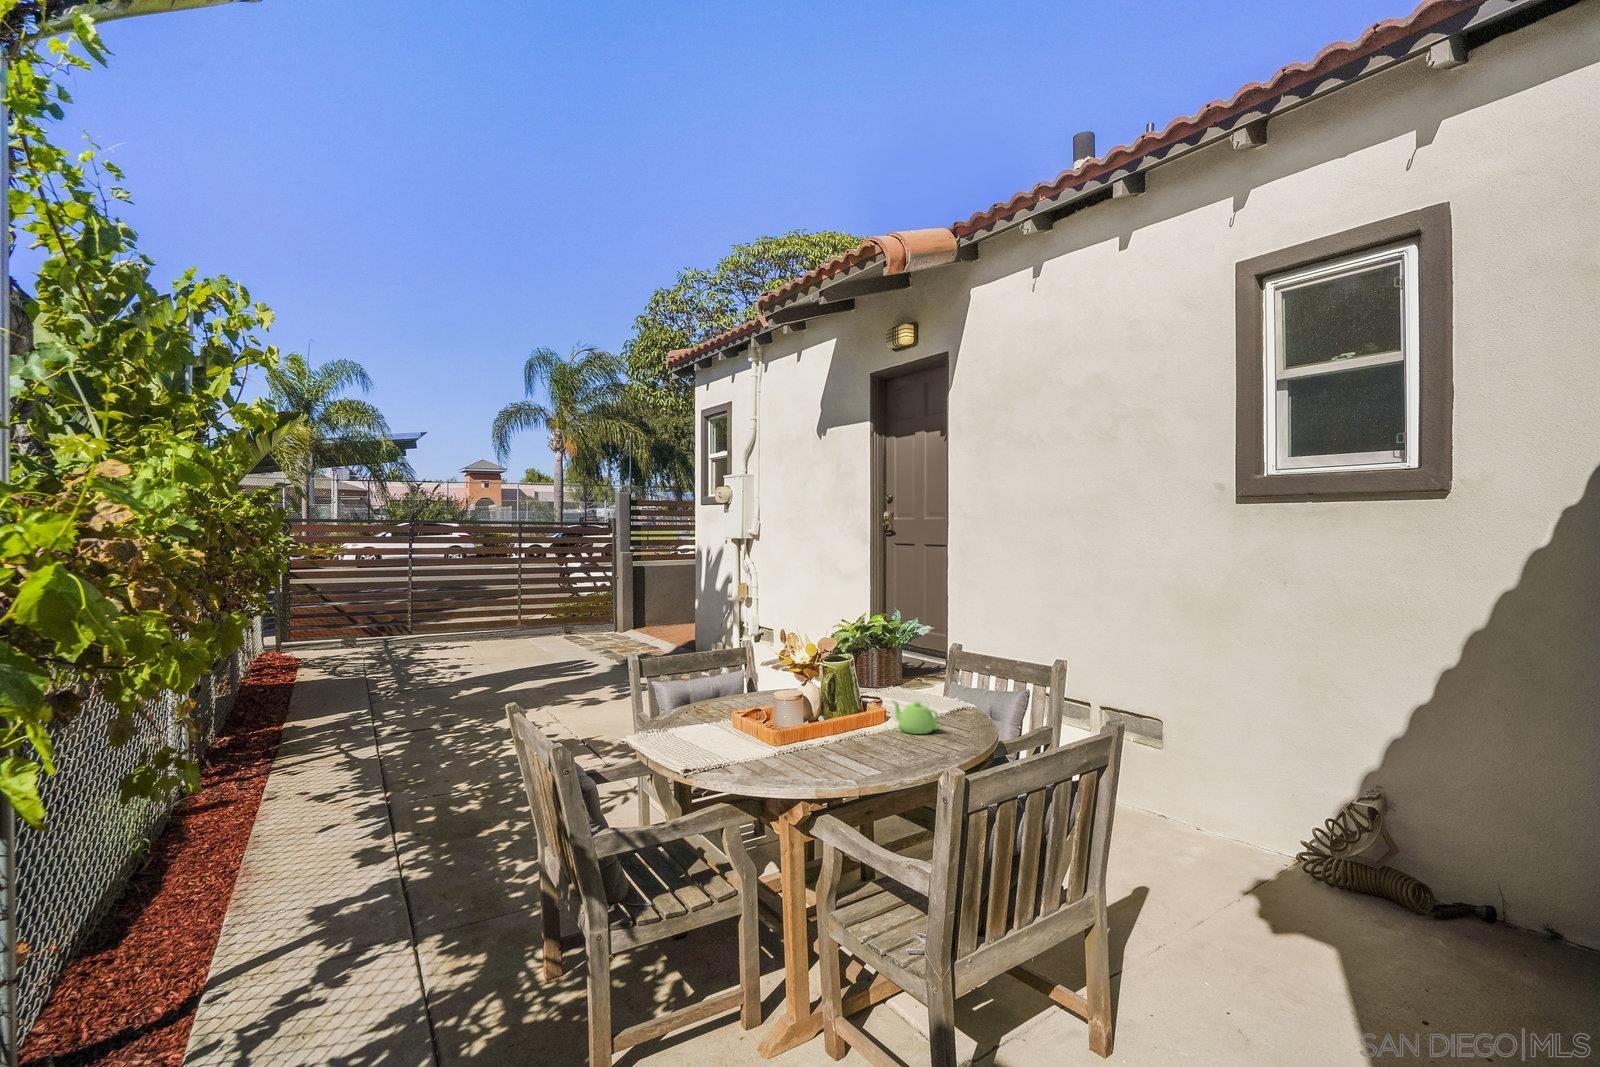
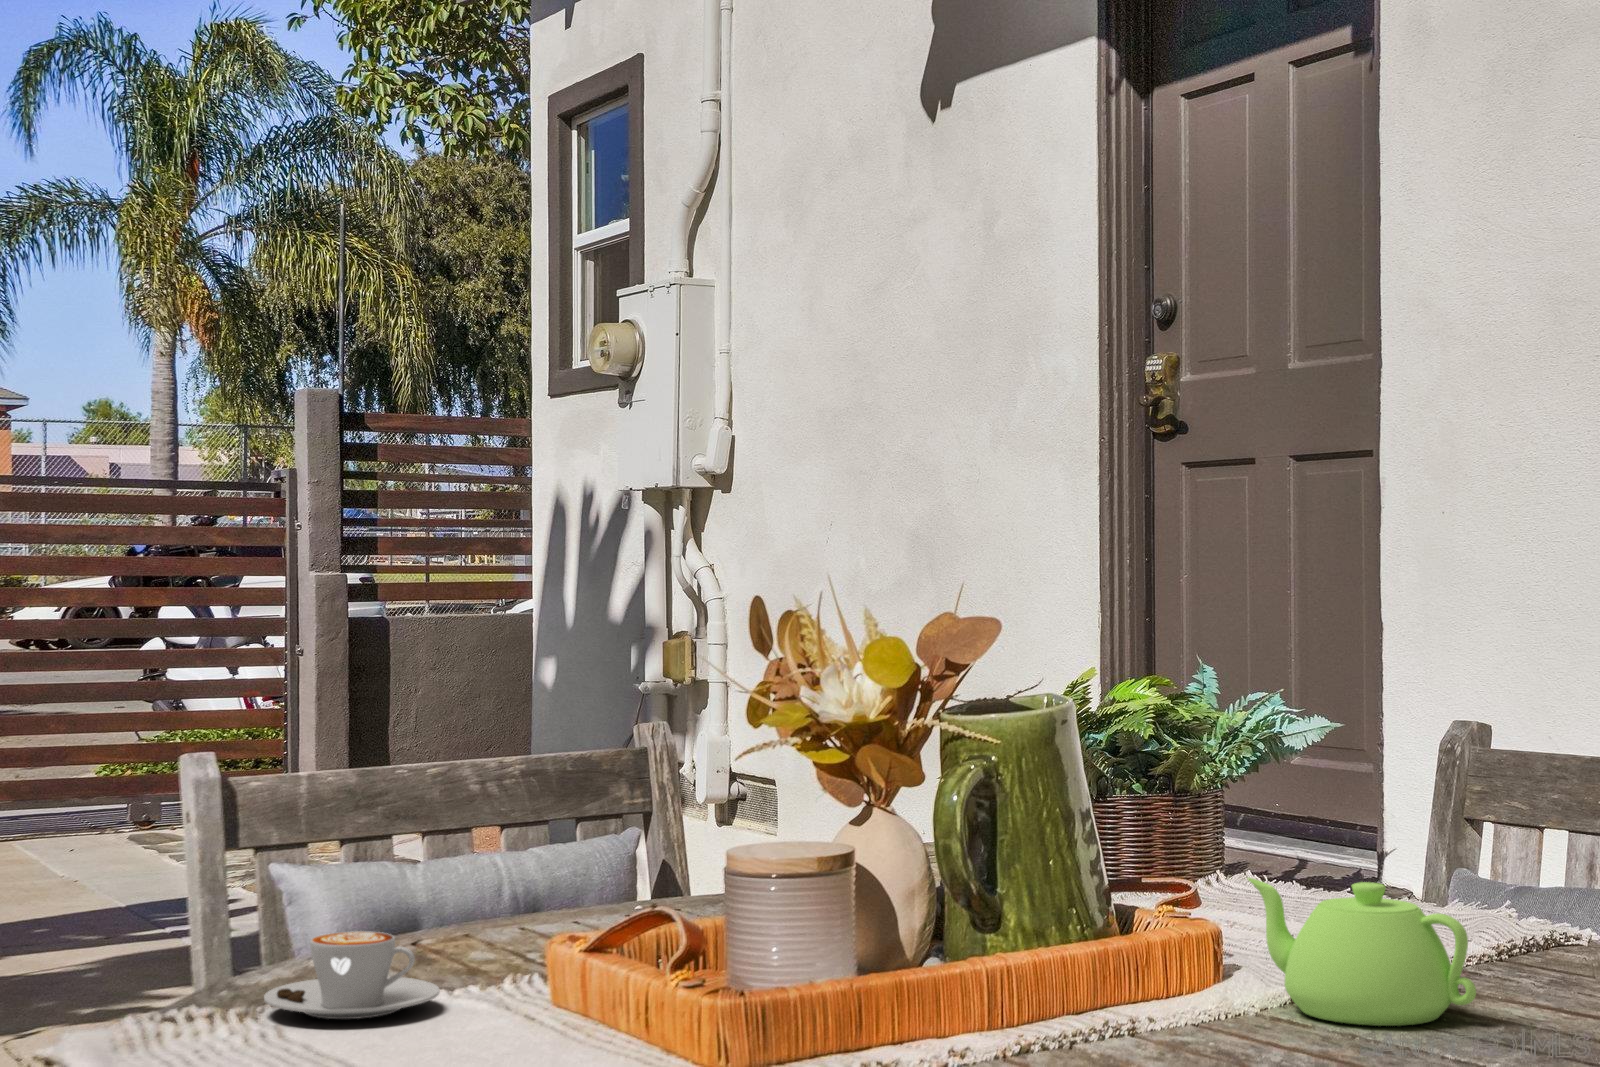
coffee cup: none [672,713,711,734] -> present [264,931,440,1019]

